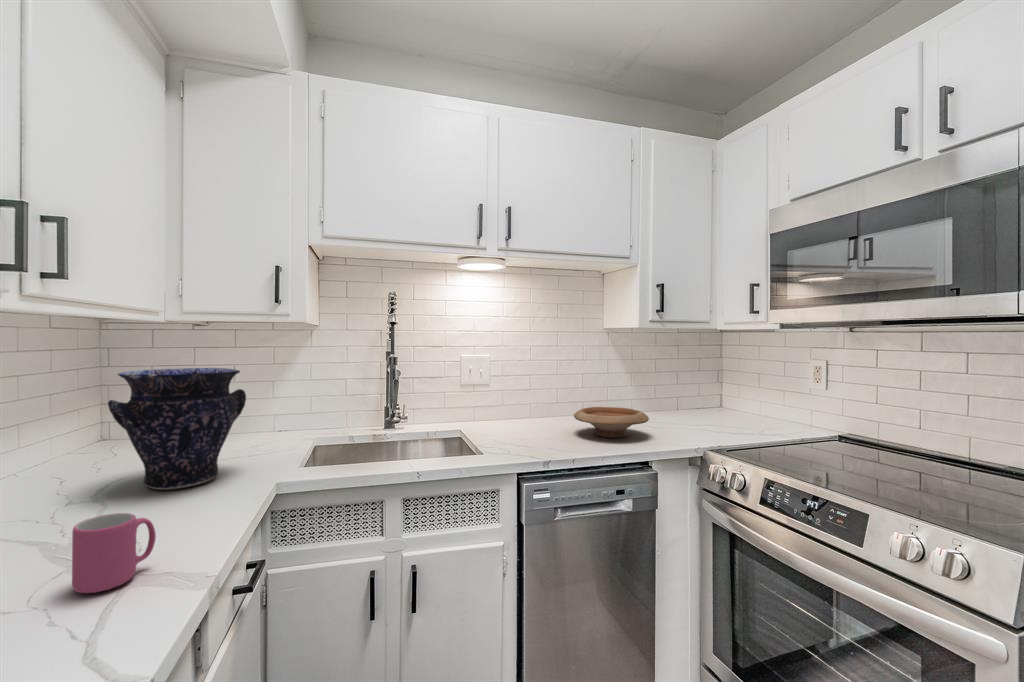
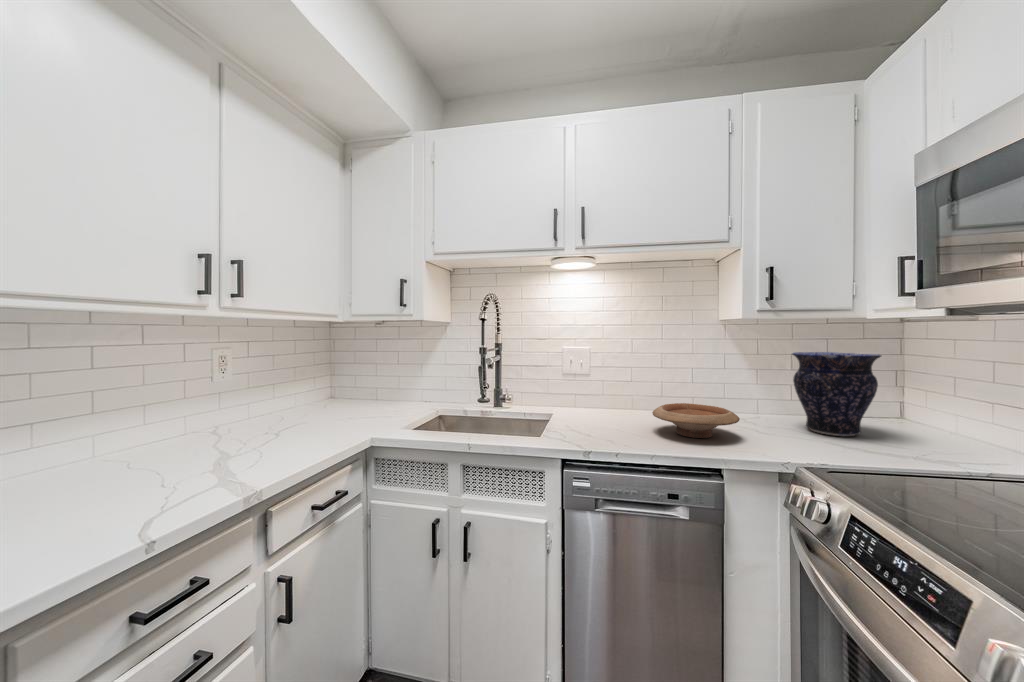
vase: present [108,368,246,490] -> present [792,352,881,436]
mug: present [72,513,156,593] -> none [190,442,241,487]

